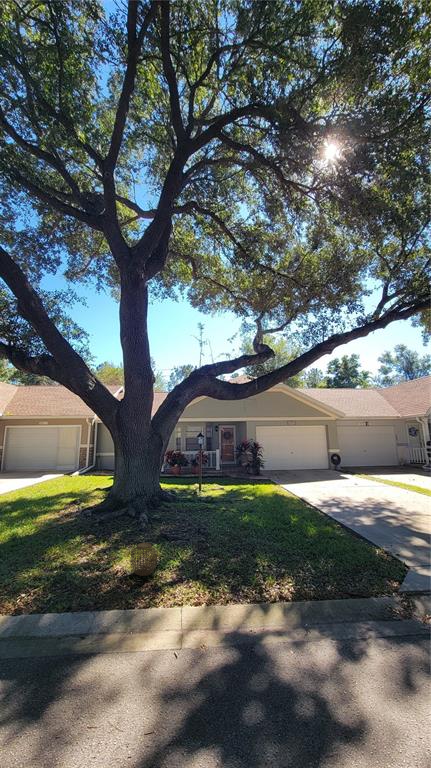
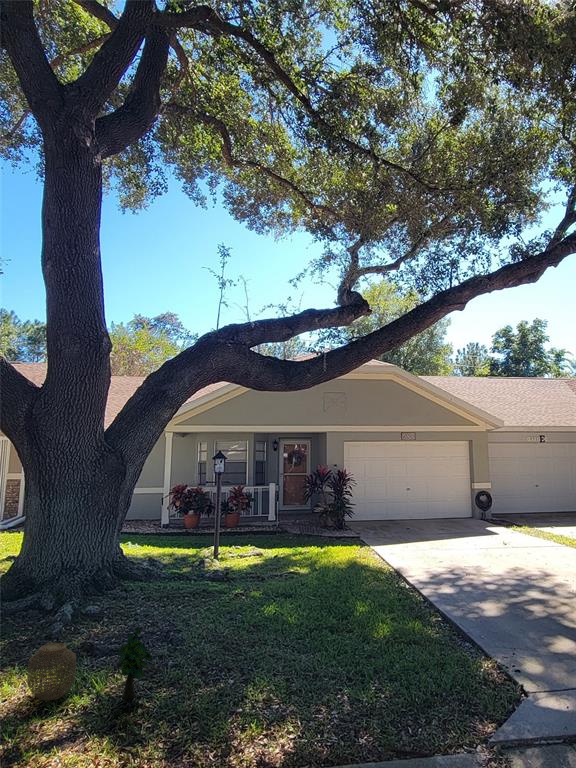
decorative plant: none [178,533,201,574] -> present [114,628,152,699]

